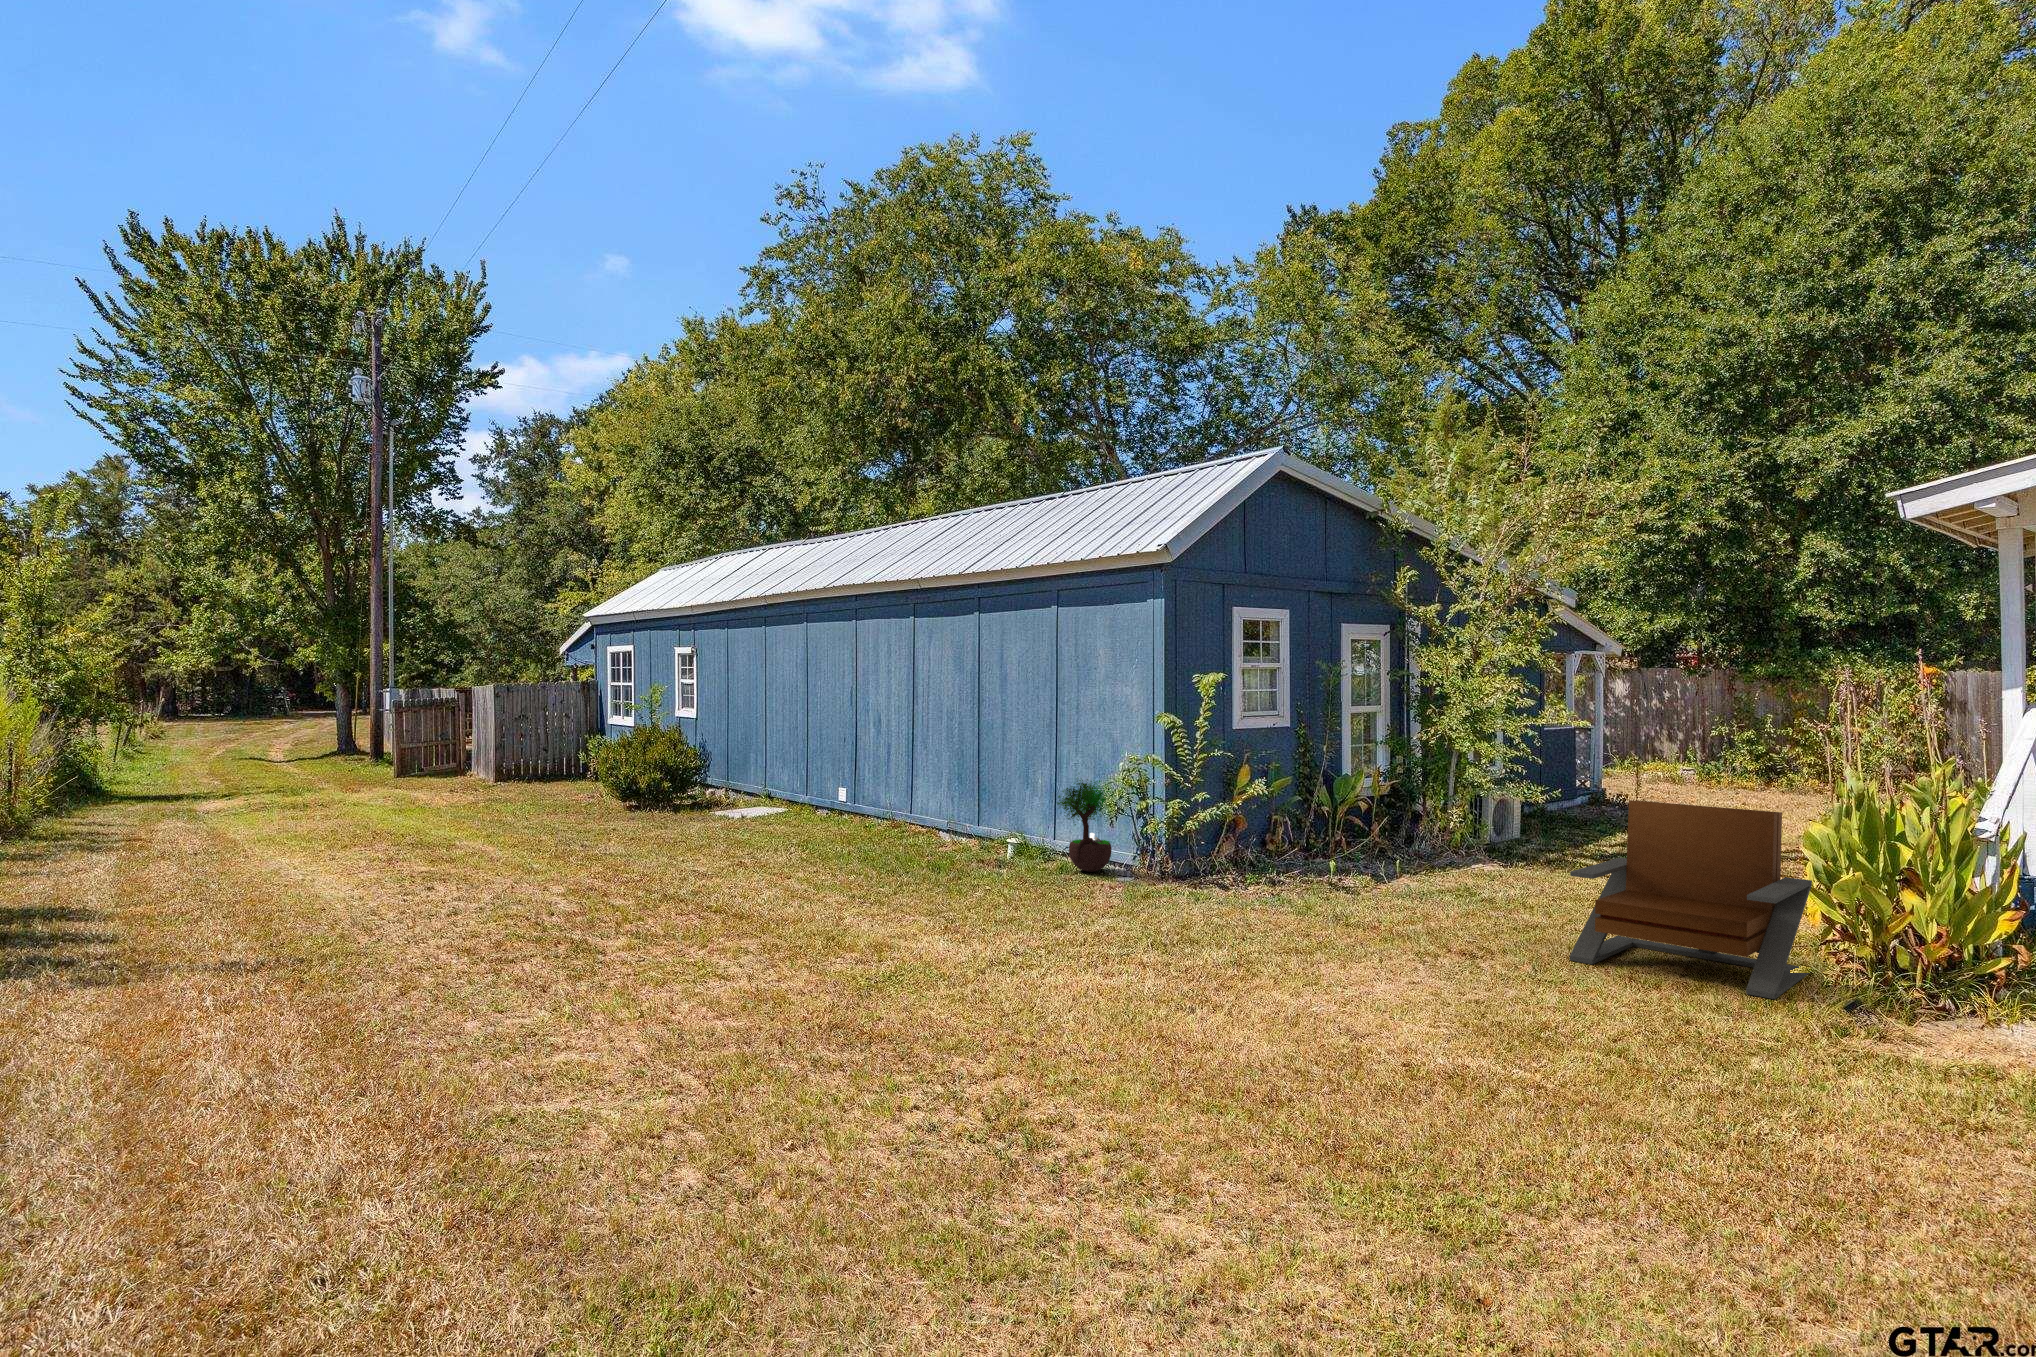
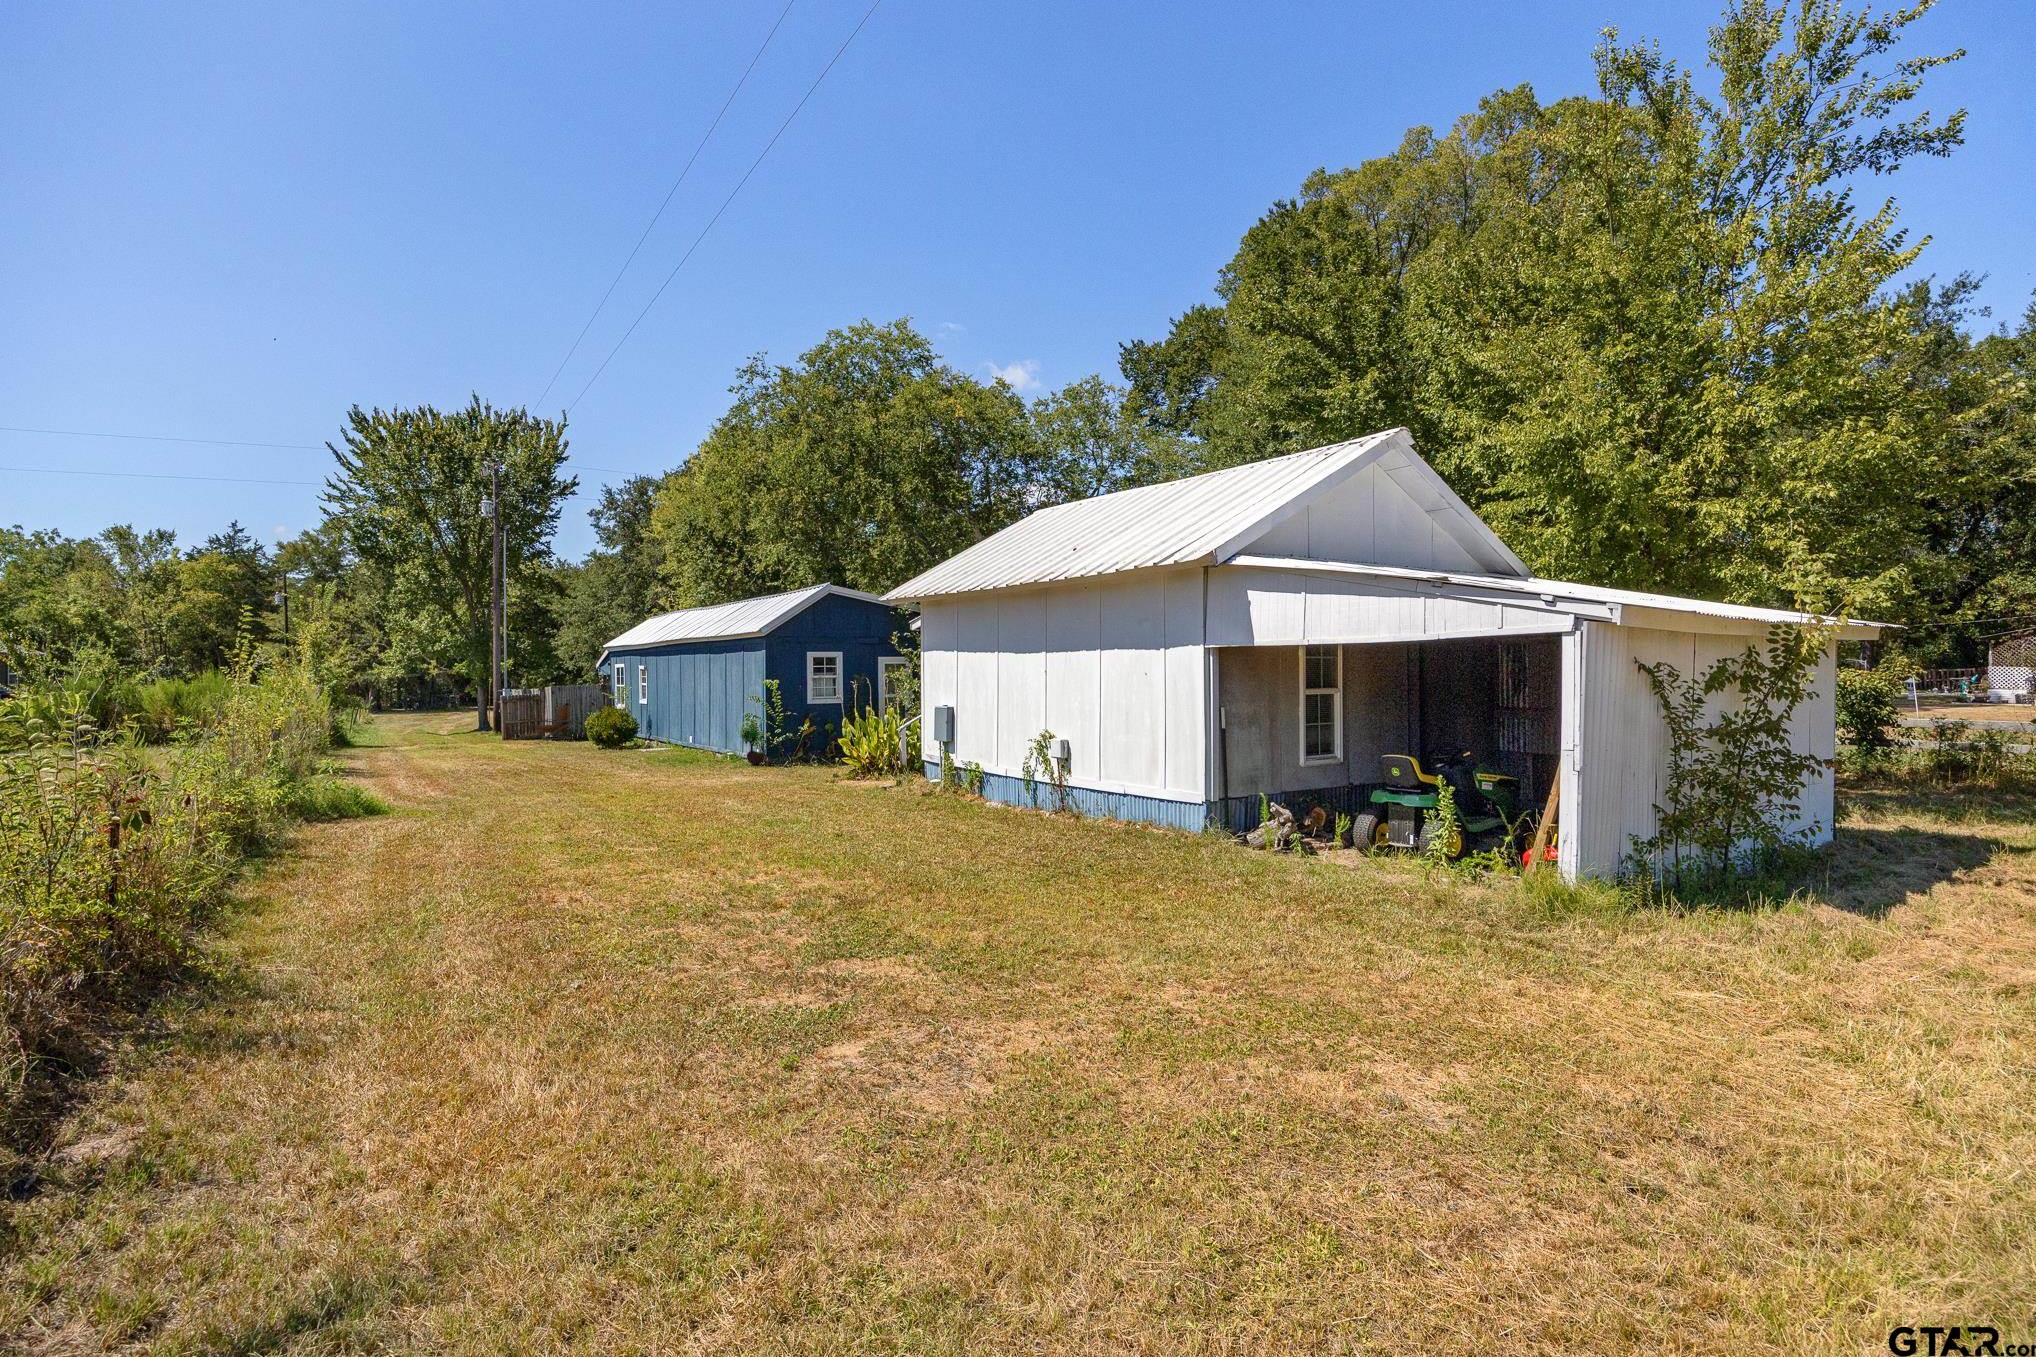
lounge chair: present [1569,800,1812,999] -> present [533,706,574,740]

